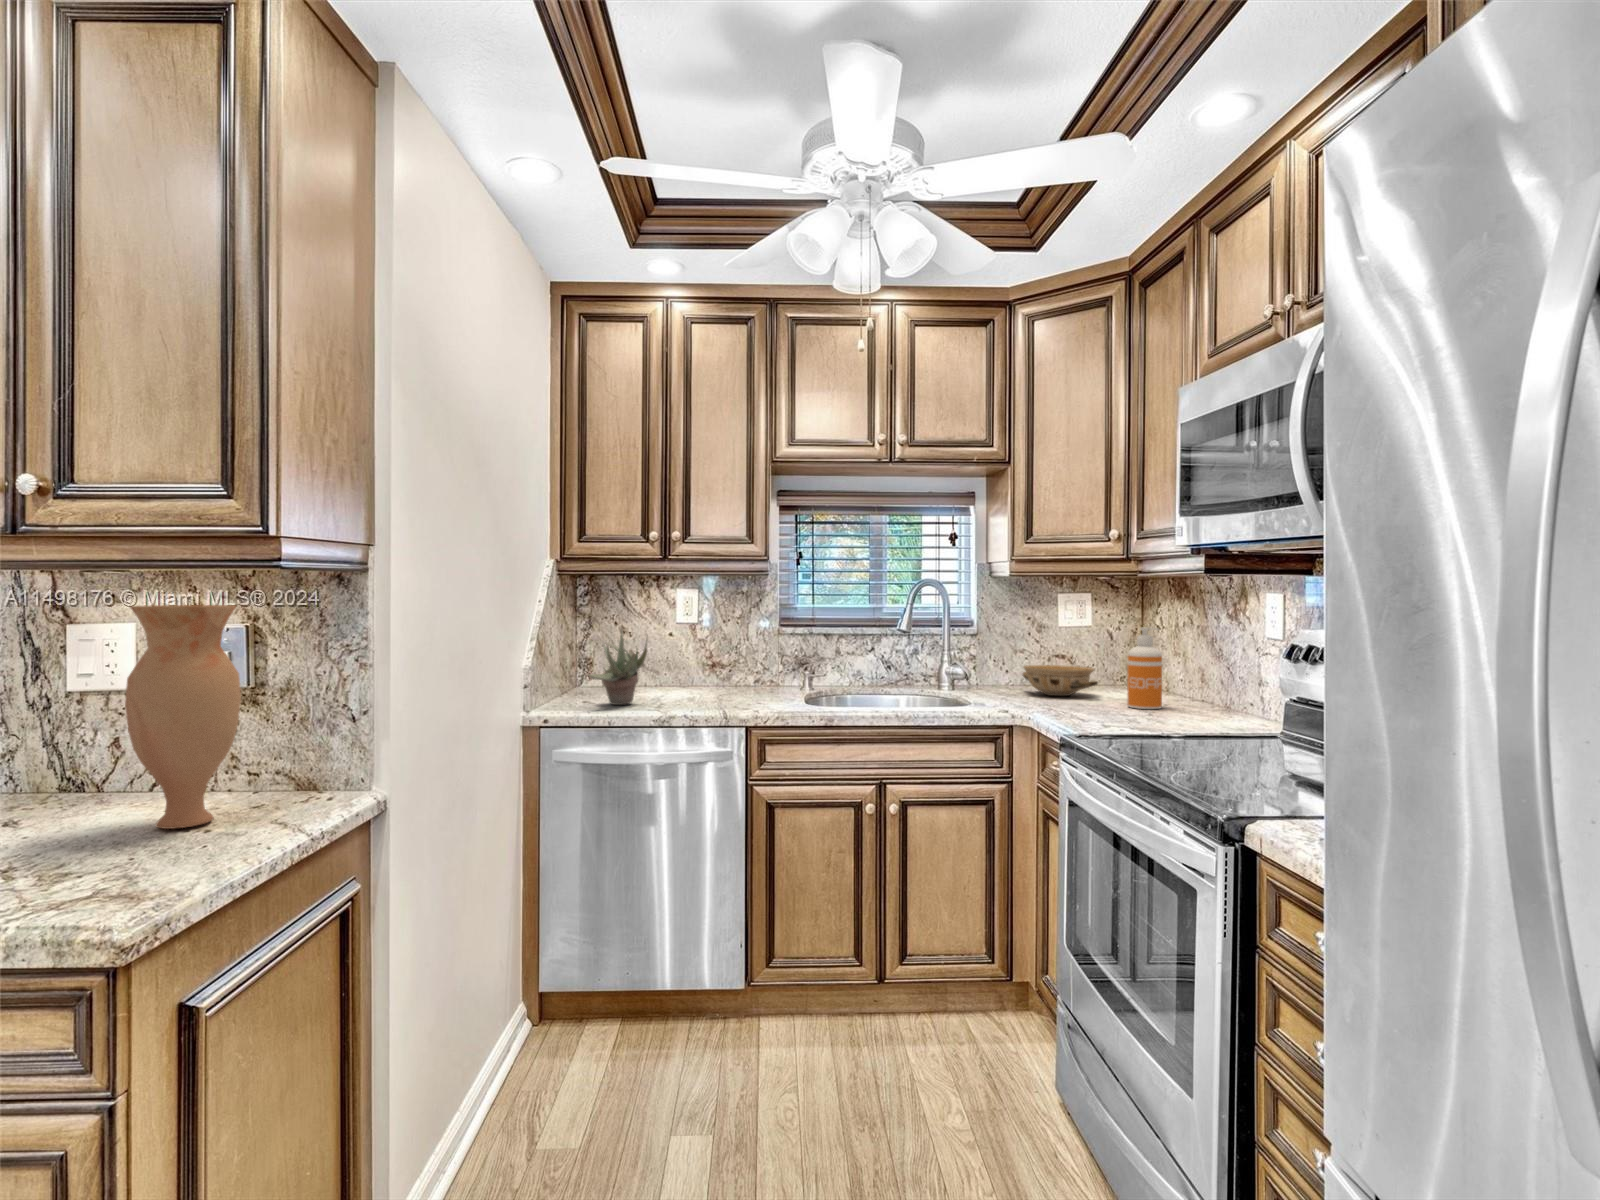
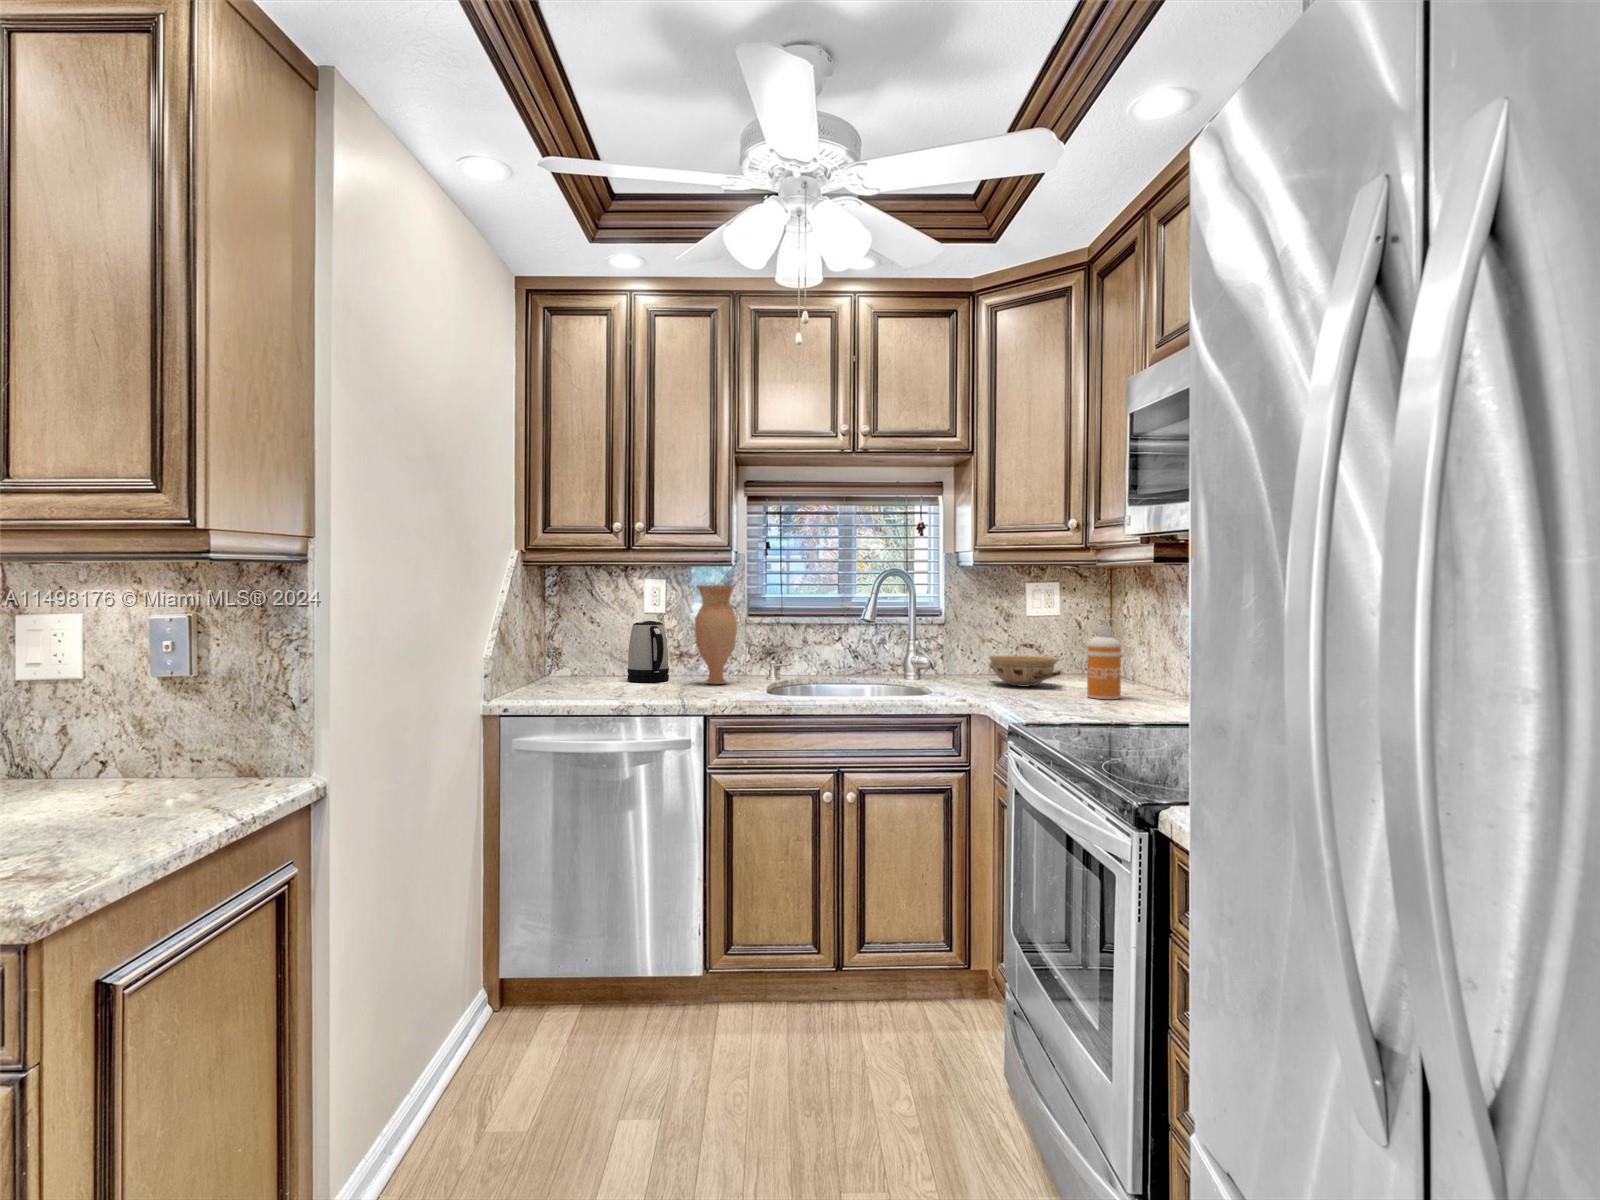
vase: present [125,605,241,829] -> present [695,585,737,684]
succulent plant: present [587,628,647,705] -> none [548,617,611,695]
kettle: none [659,630,700,692] -> present [628,621,669,682]

